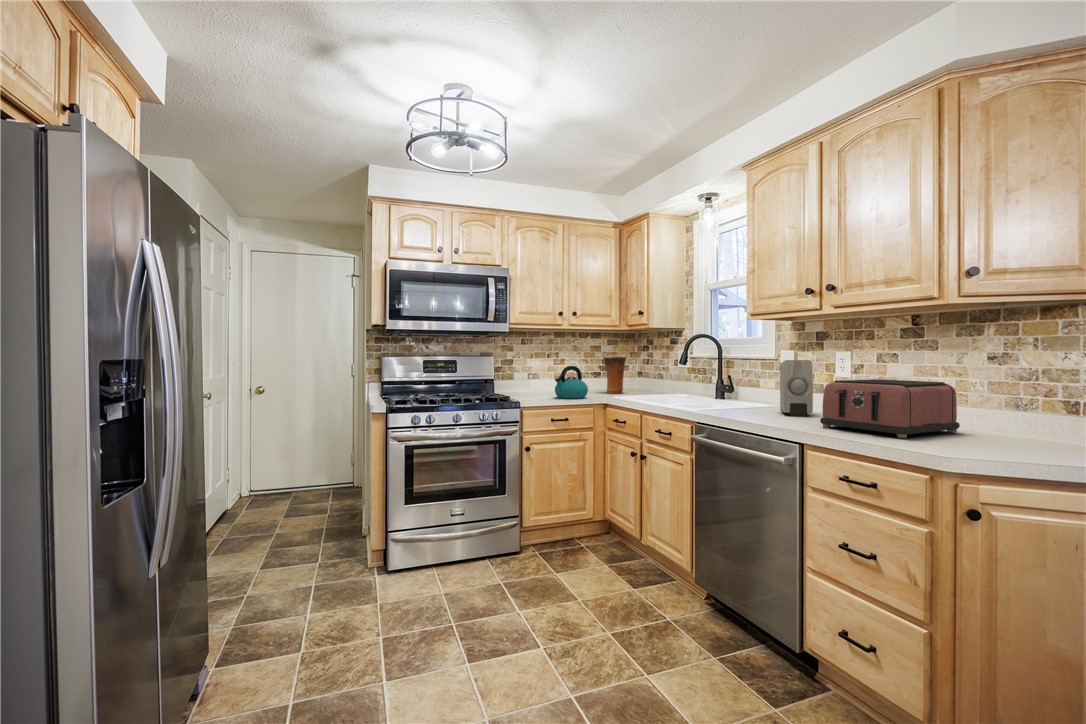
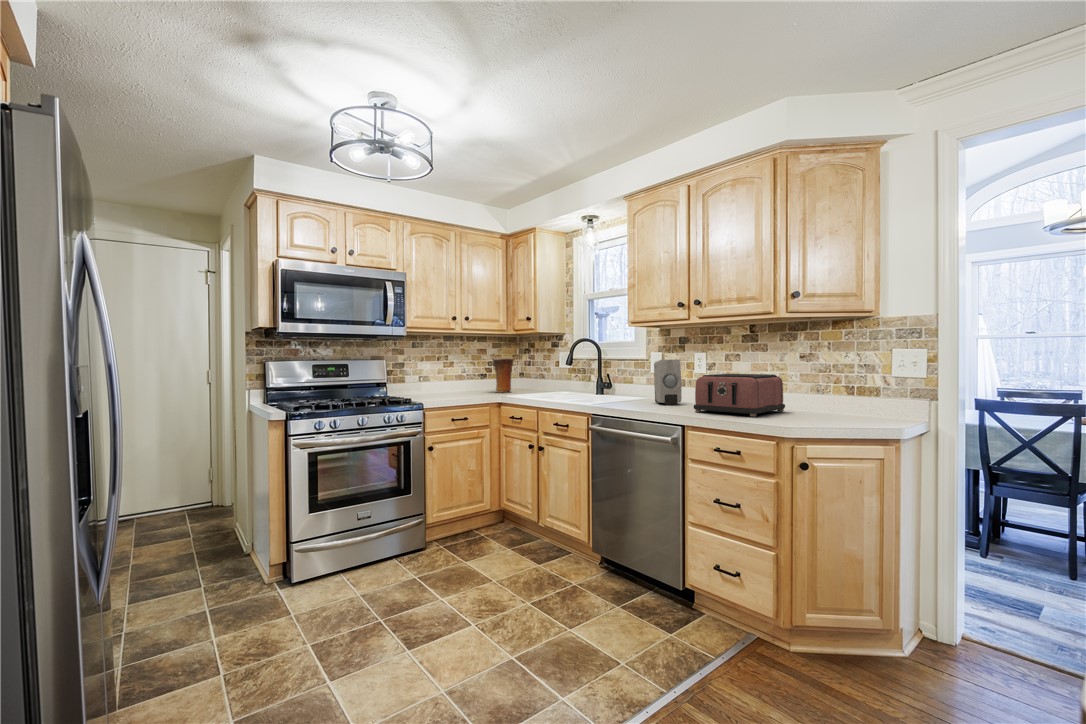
kettle: present [555,366,588,399] -> none [453,367,484,398]

